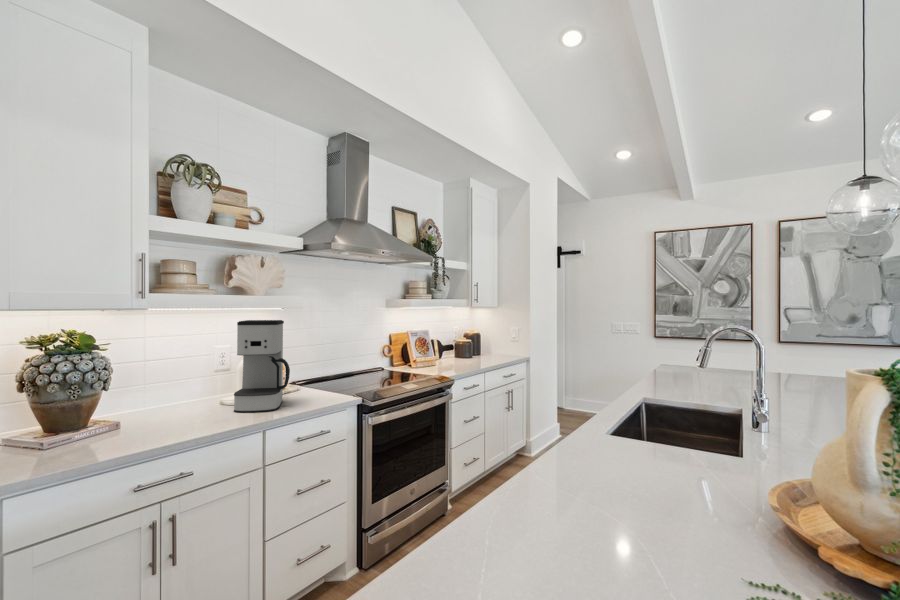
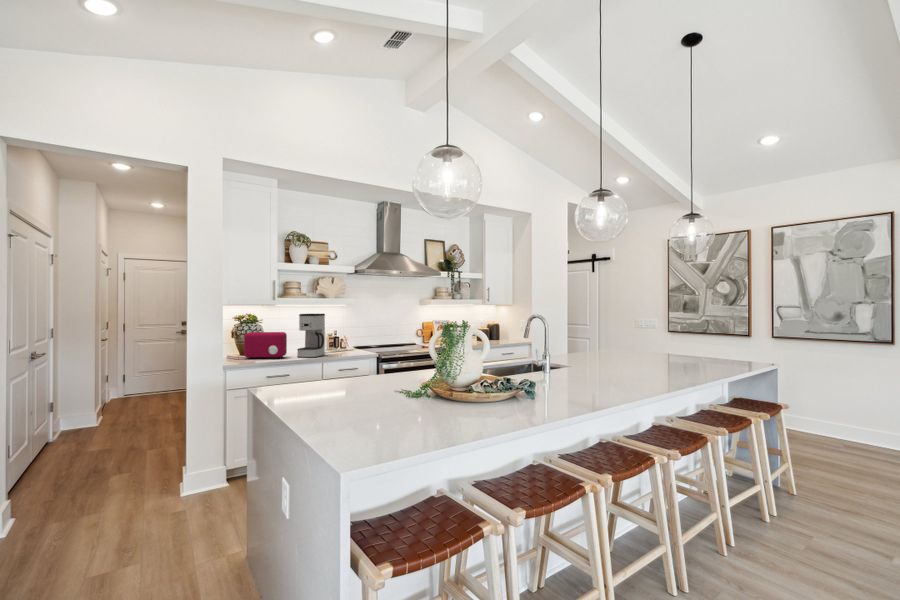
toaster: none [107,360,209,427] -> present [244,332,287,359]

